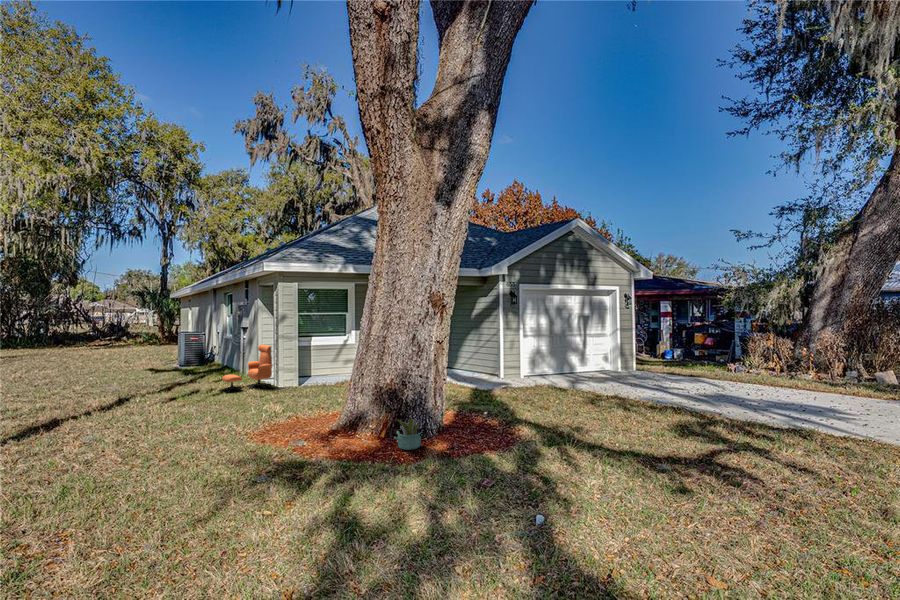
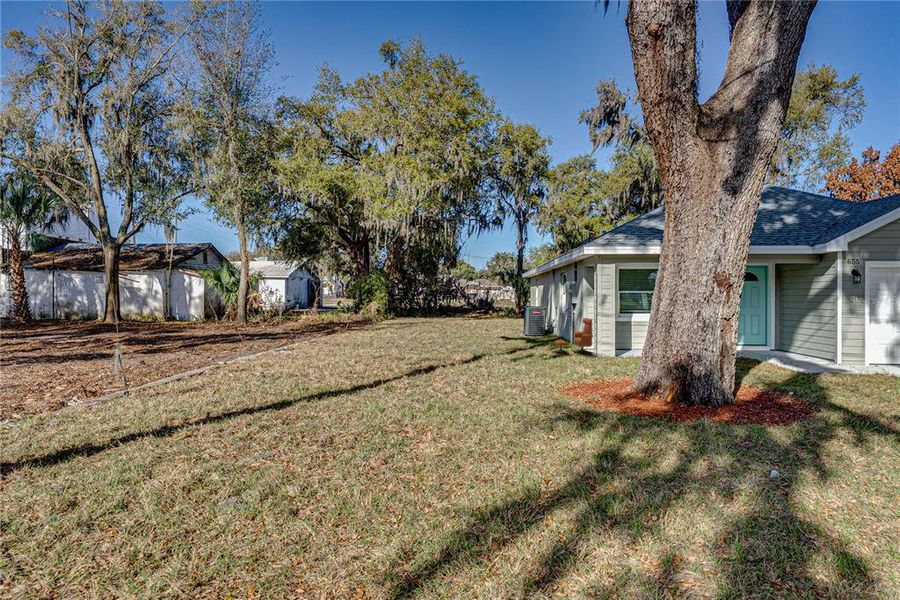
decorative plant: present [394,418,423,450] -> none [670,387,705,416]

